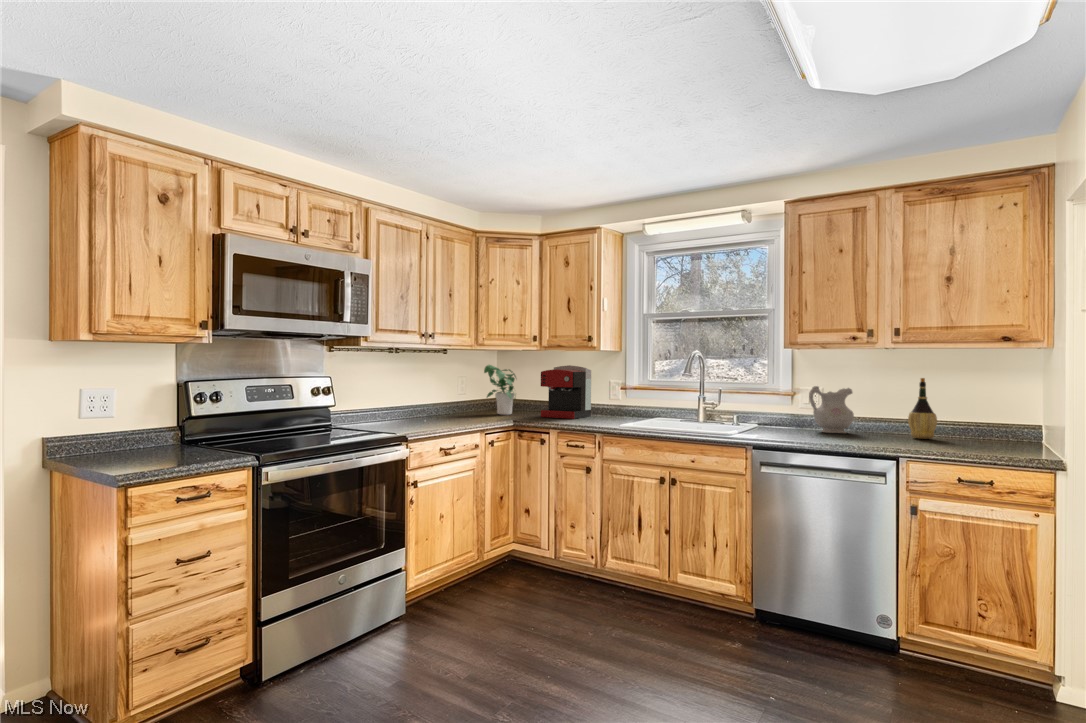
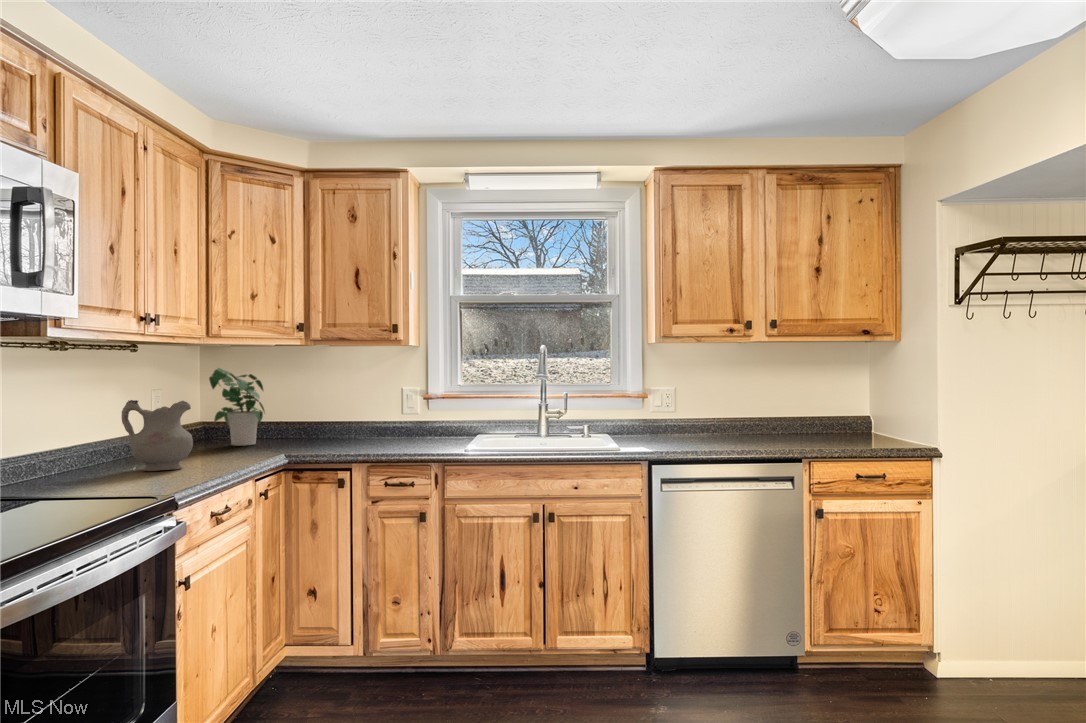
coffee maker: present [541,365,591,419] -> none [314,366,381,445]
wine bottle: present [908,378,937,439] -> none [769,372,796,436]
ceramic pitcher: present [809,386,854,433] -> present [122,400,193,471]

